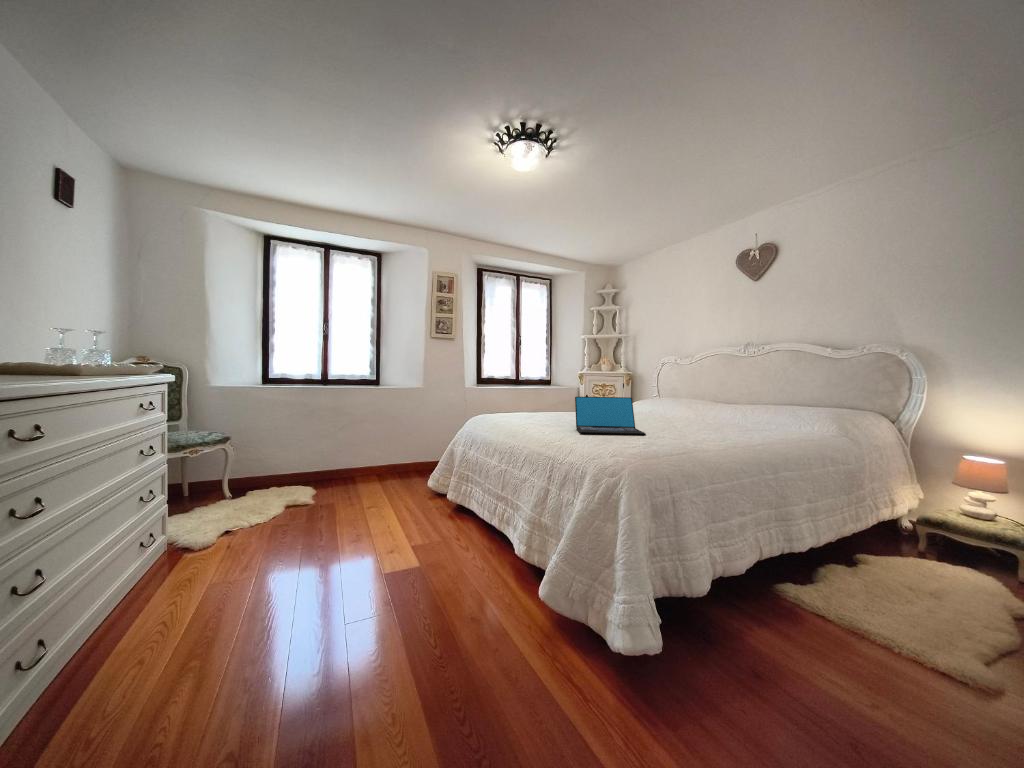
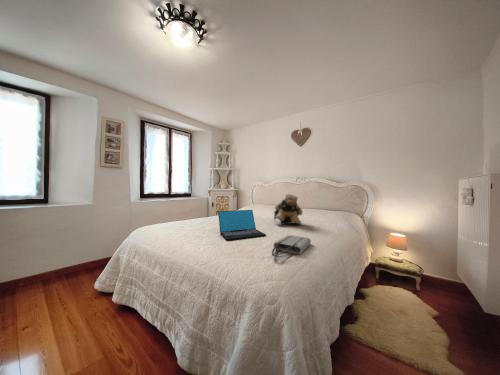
teddy bear: none [677,373,737,430] -> present [274,194,302,225]
tote bag: none [629,433,711,451] -> present [272,235,311,257]

